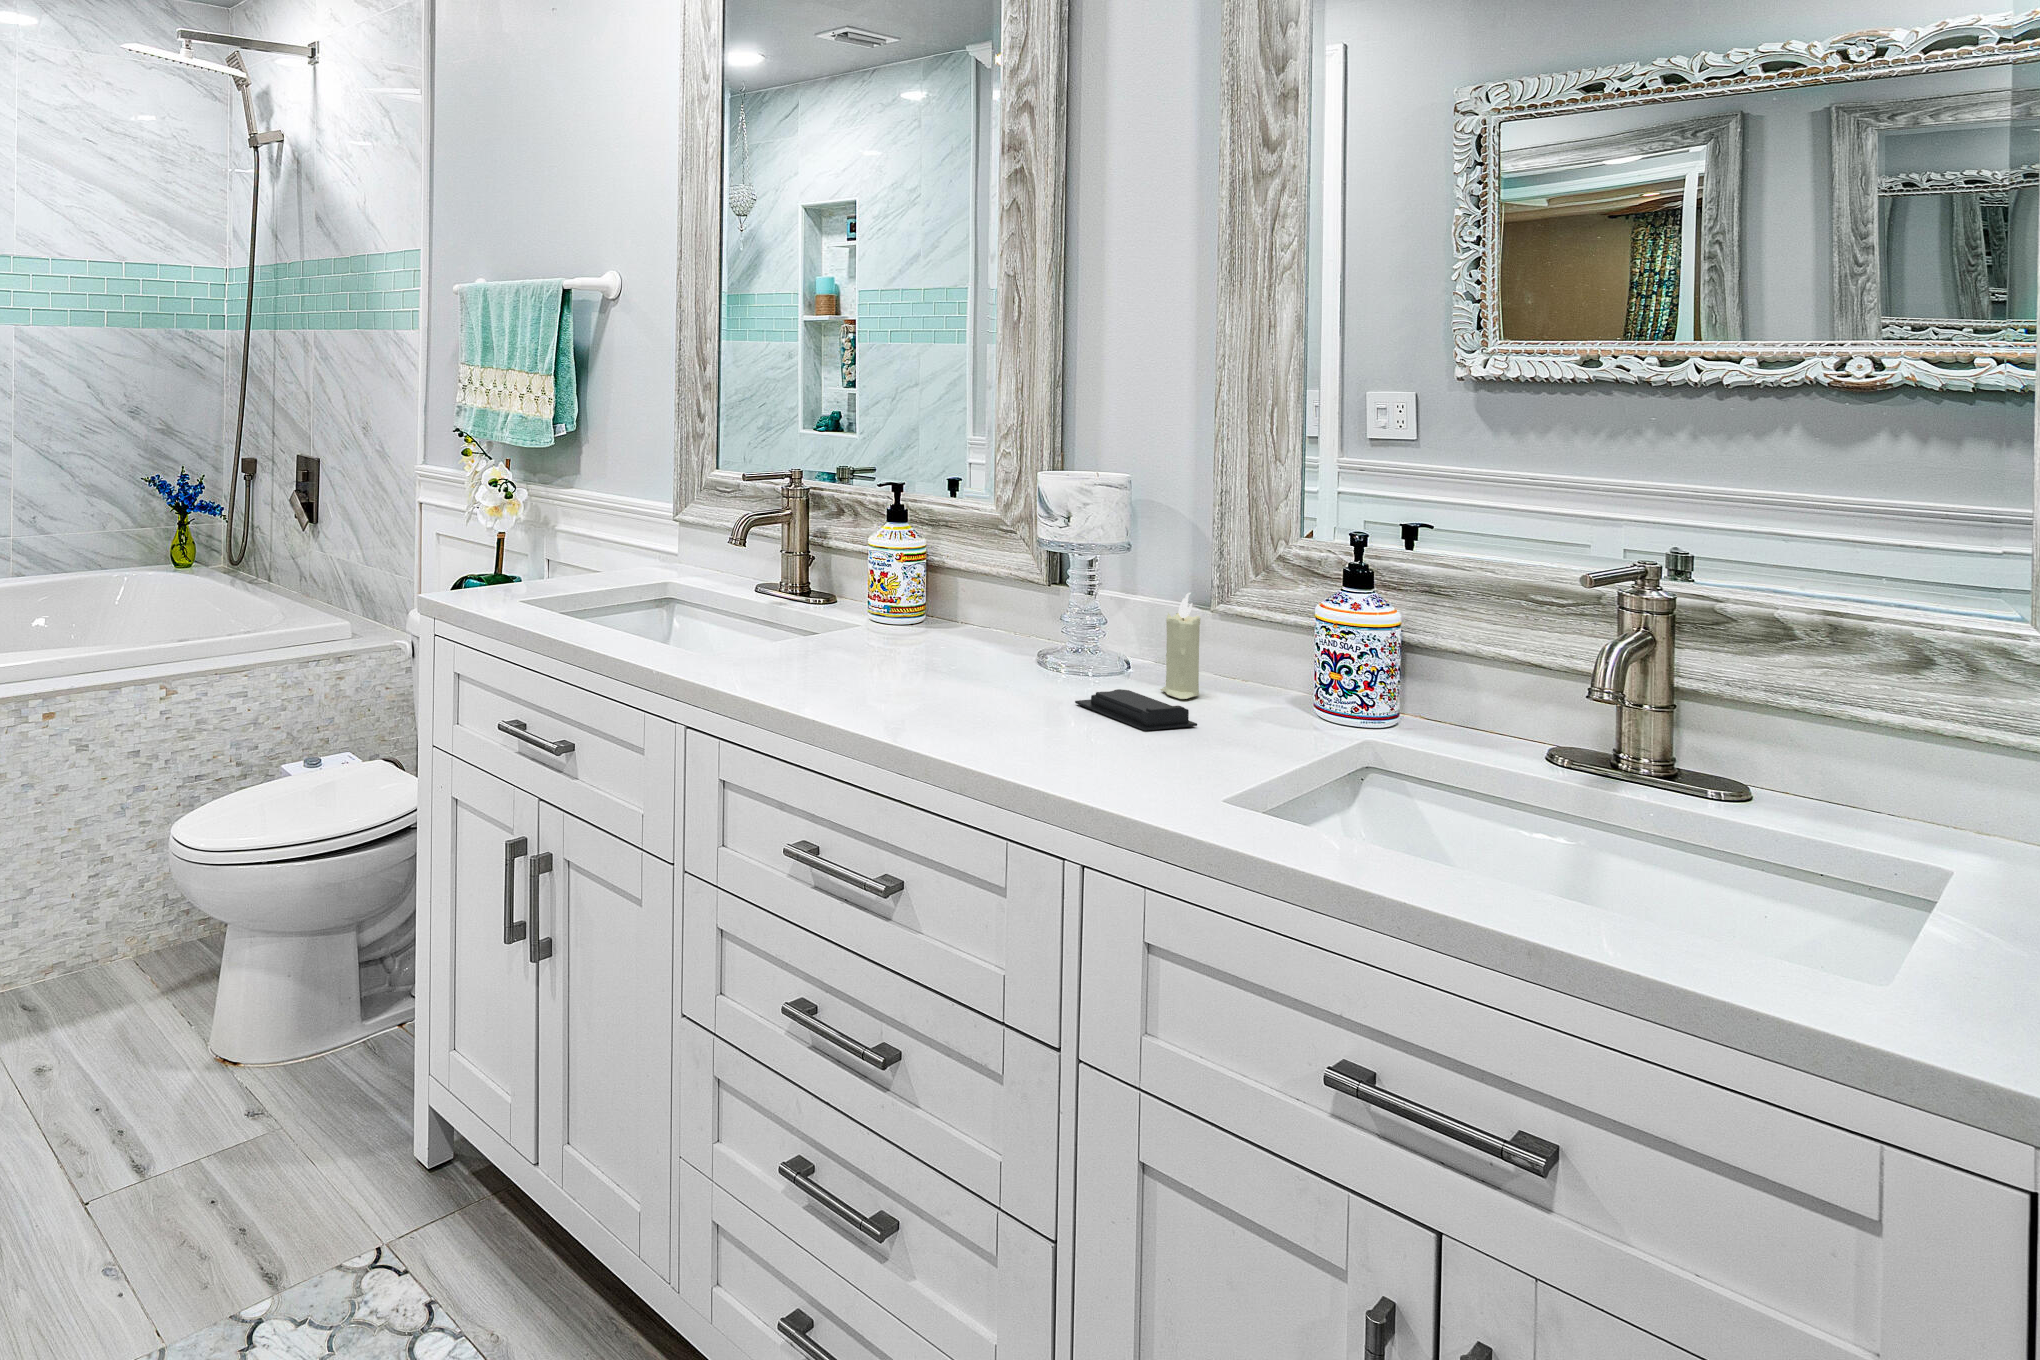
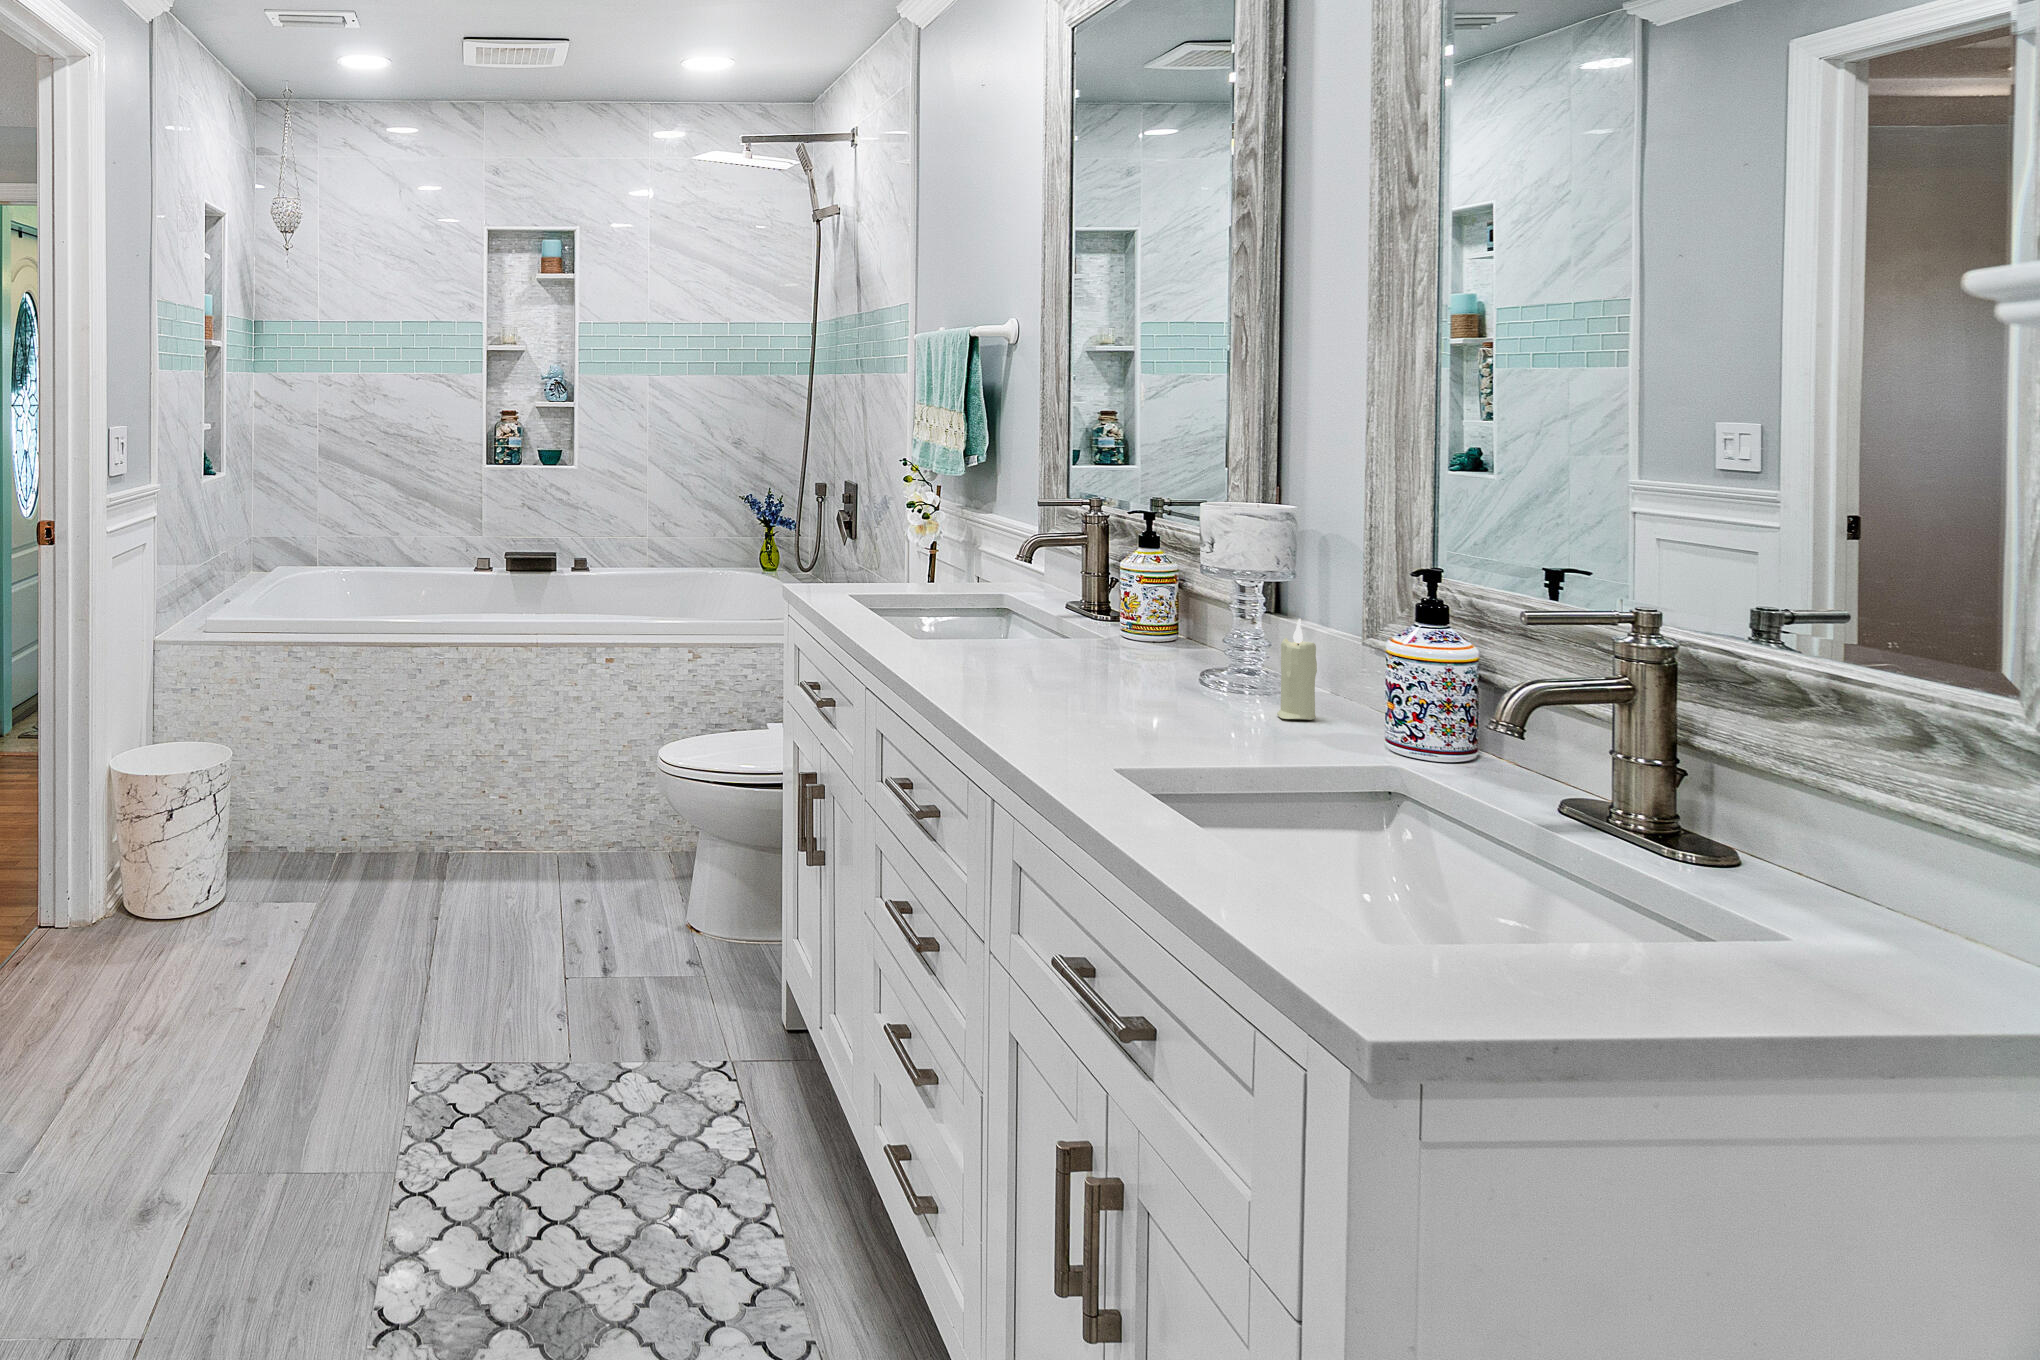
soap bar: present [1075,689,1197,731] -> none [1158,696,1233,732]

